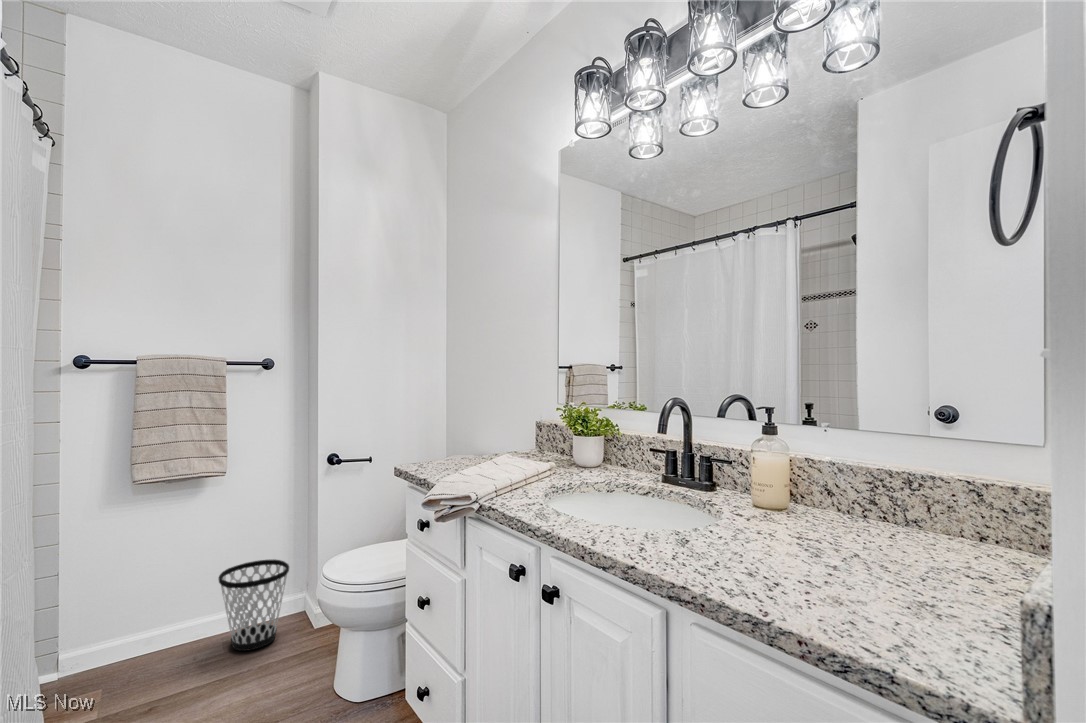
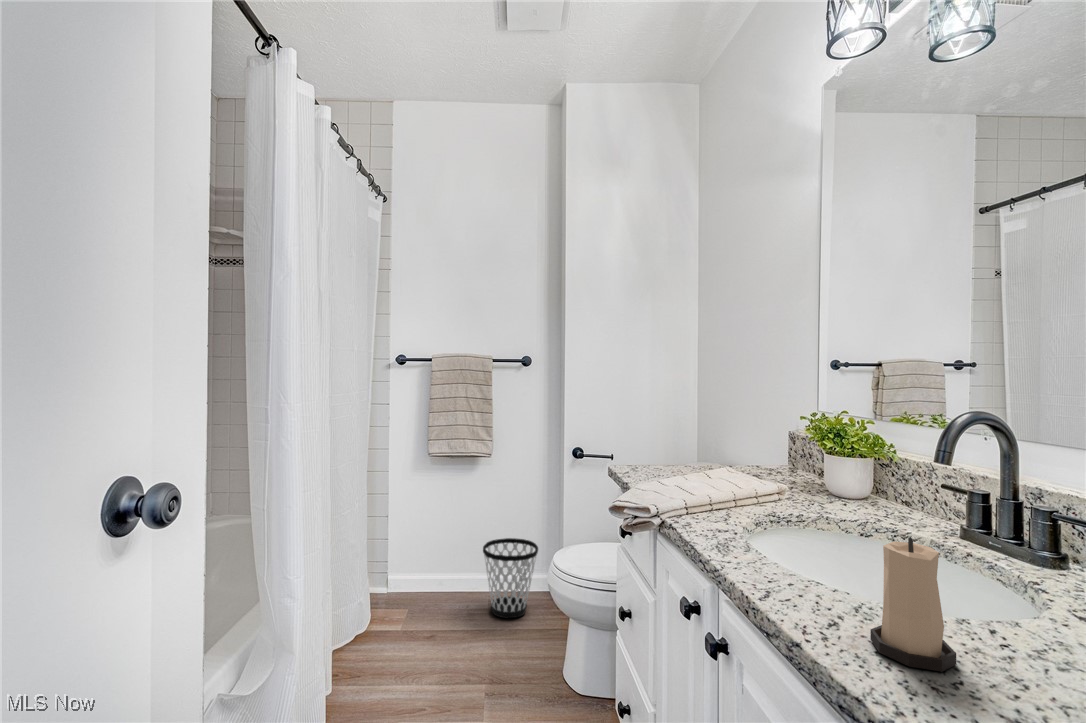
candle: none [655,483,695,555] -> present [870,537,956,672]

